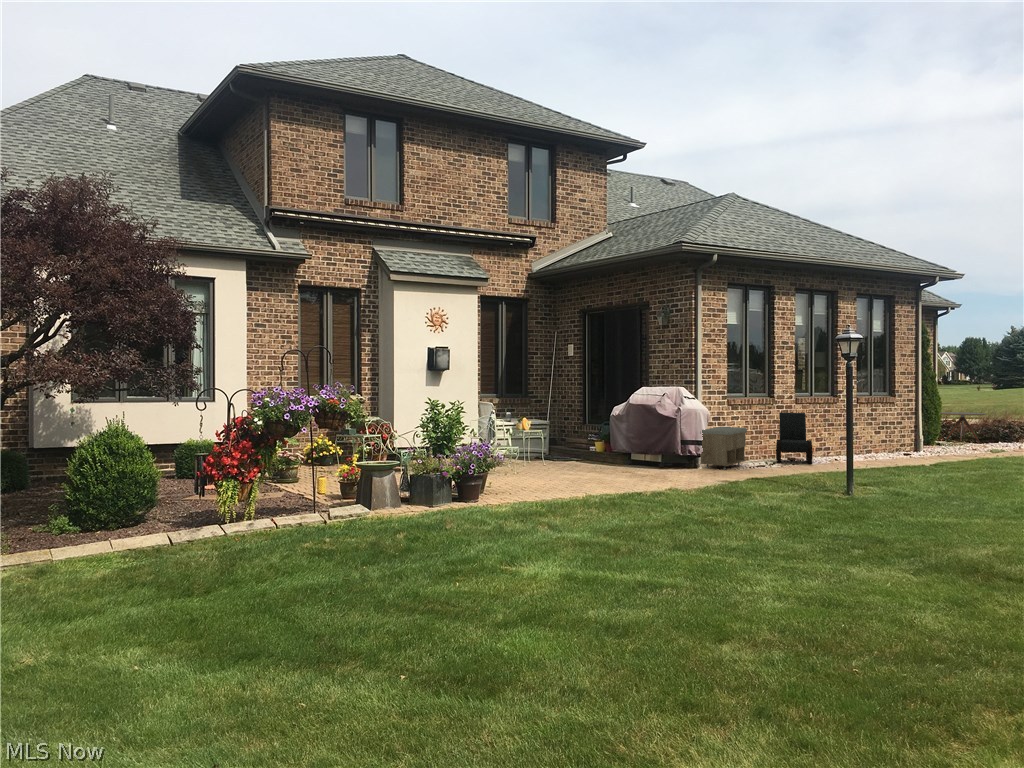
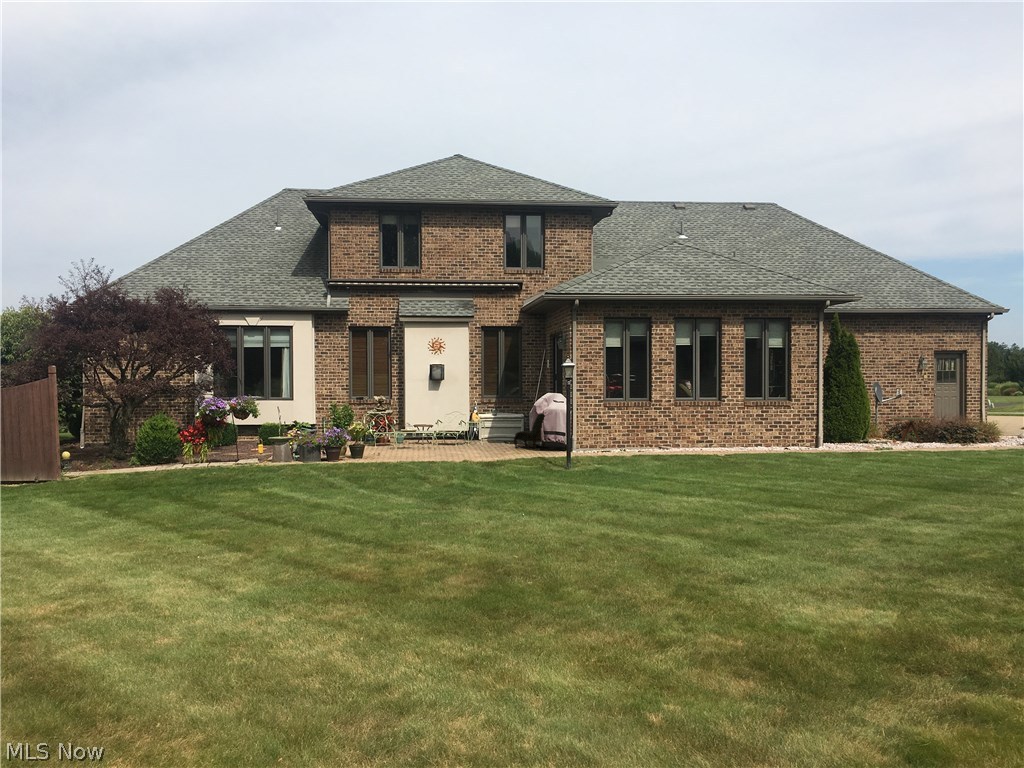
lounge chair: present [776,413,813,464] -> present [514,413,546,448]
storage bench: present [700,427,747,469] -> none [569,421,609,450]

